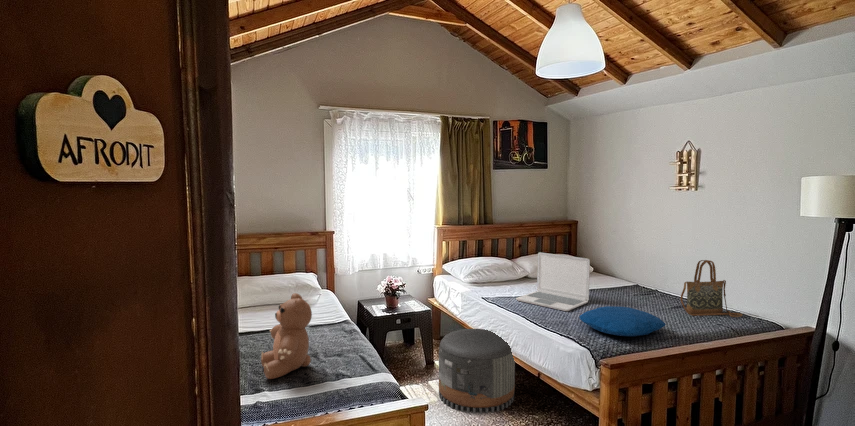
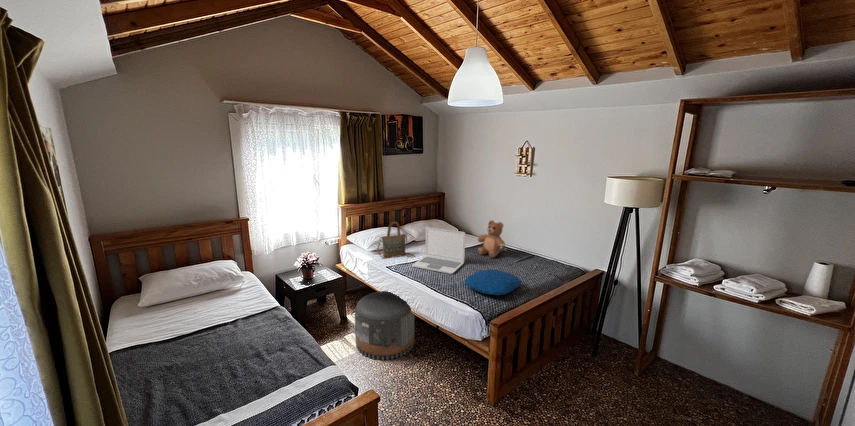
handbag: present [681,260,742,317] -> present [378,222,414,258]
teddy bear: present [261,293,312,379] -> present [477,220,505,258]

